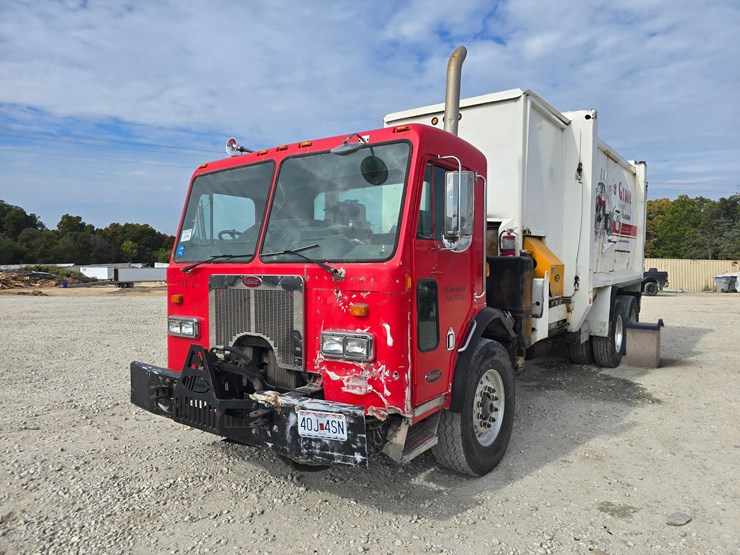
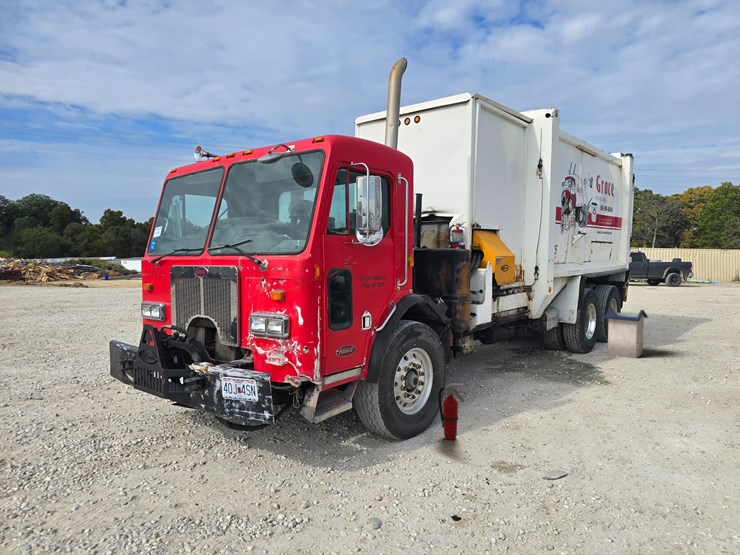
fire extinguisher: none [511,406,545,469] -> present [438,383,466,439]

